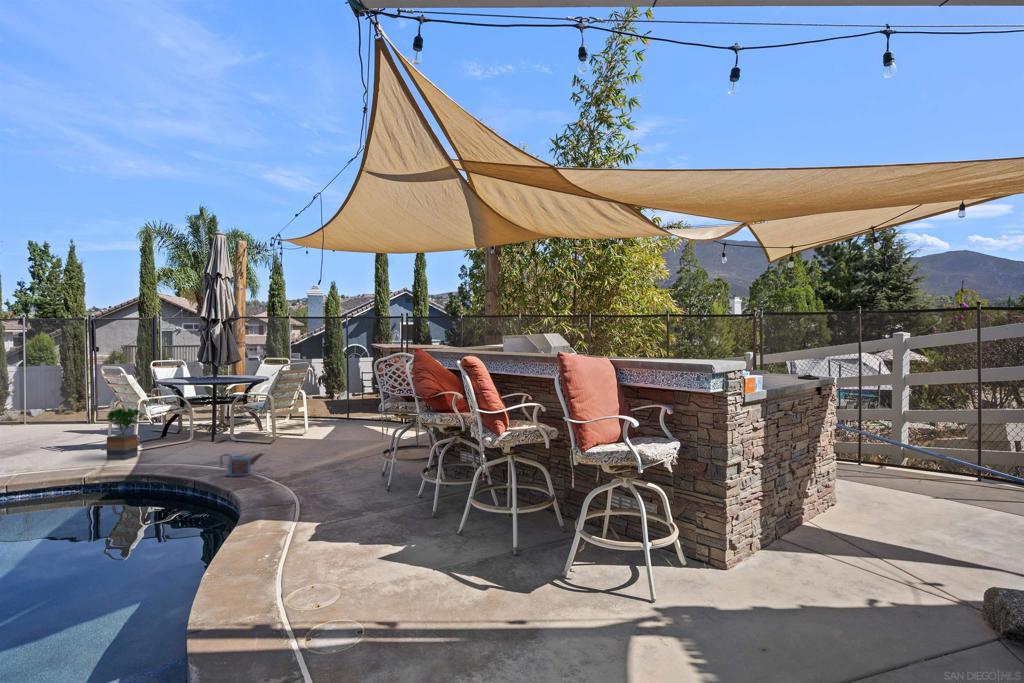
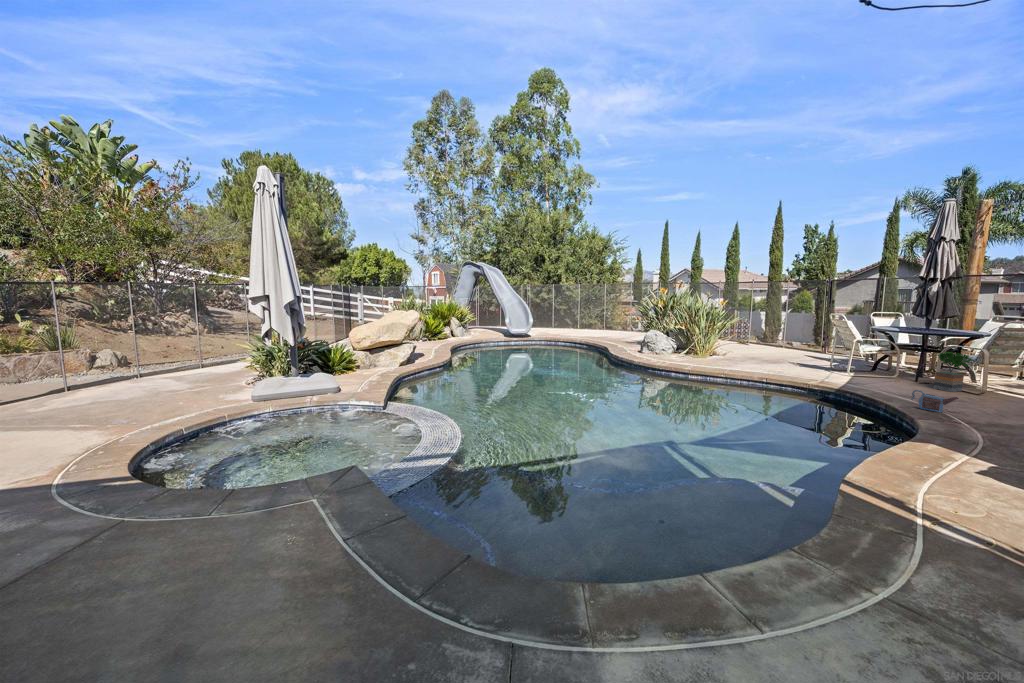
potted tree: present [107,408,144,460] -> present [934,352,972,392]

